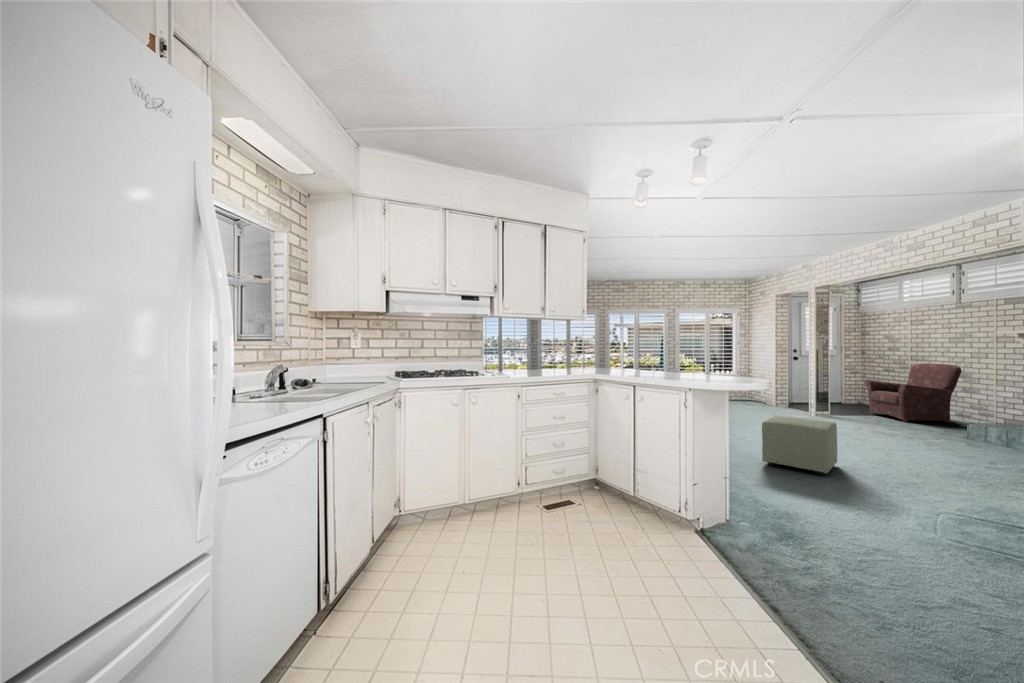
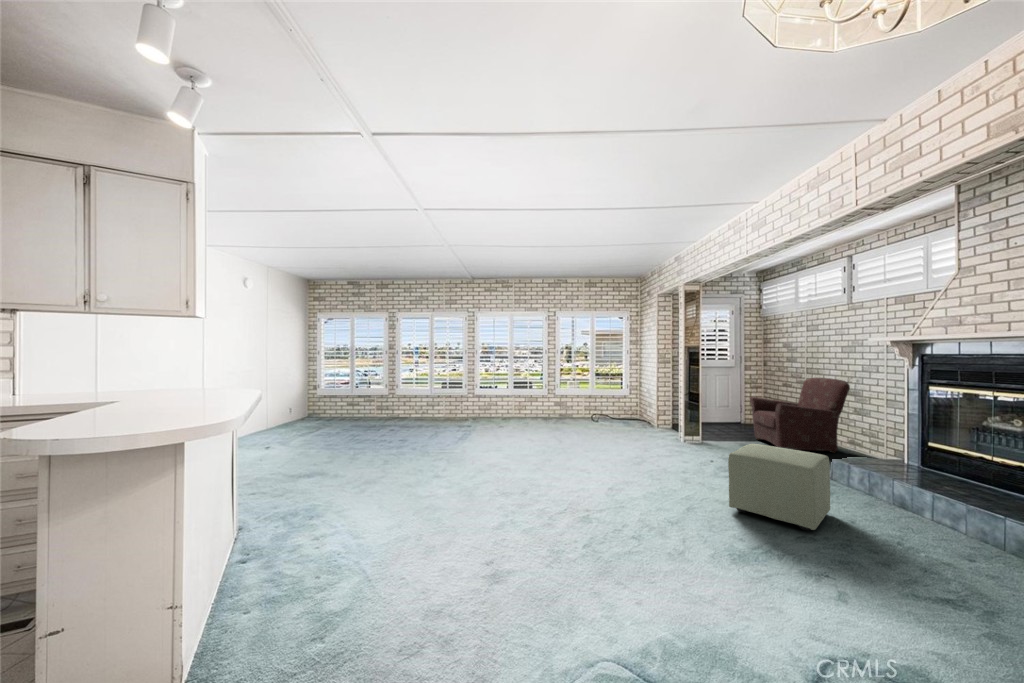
ottoman: present [762,416,837,475] -> present [728,444,830,530]

